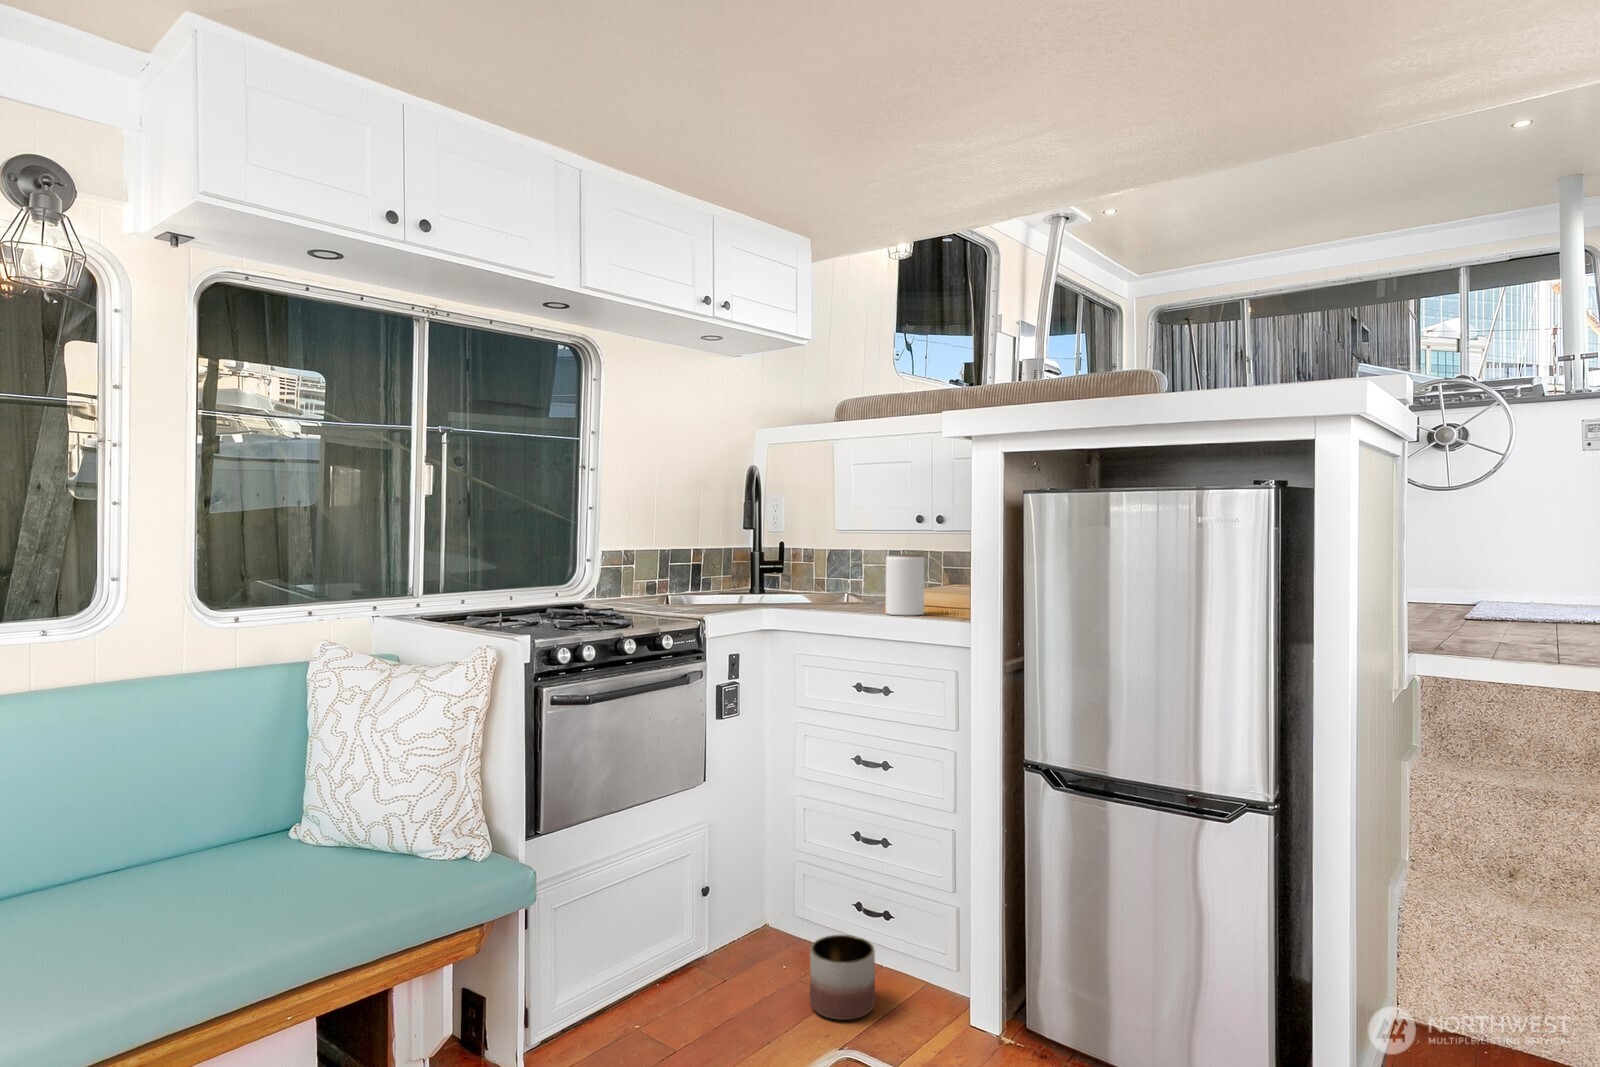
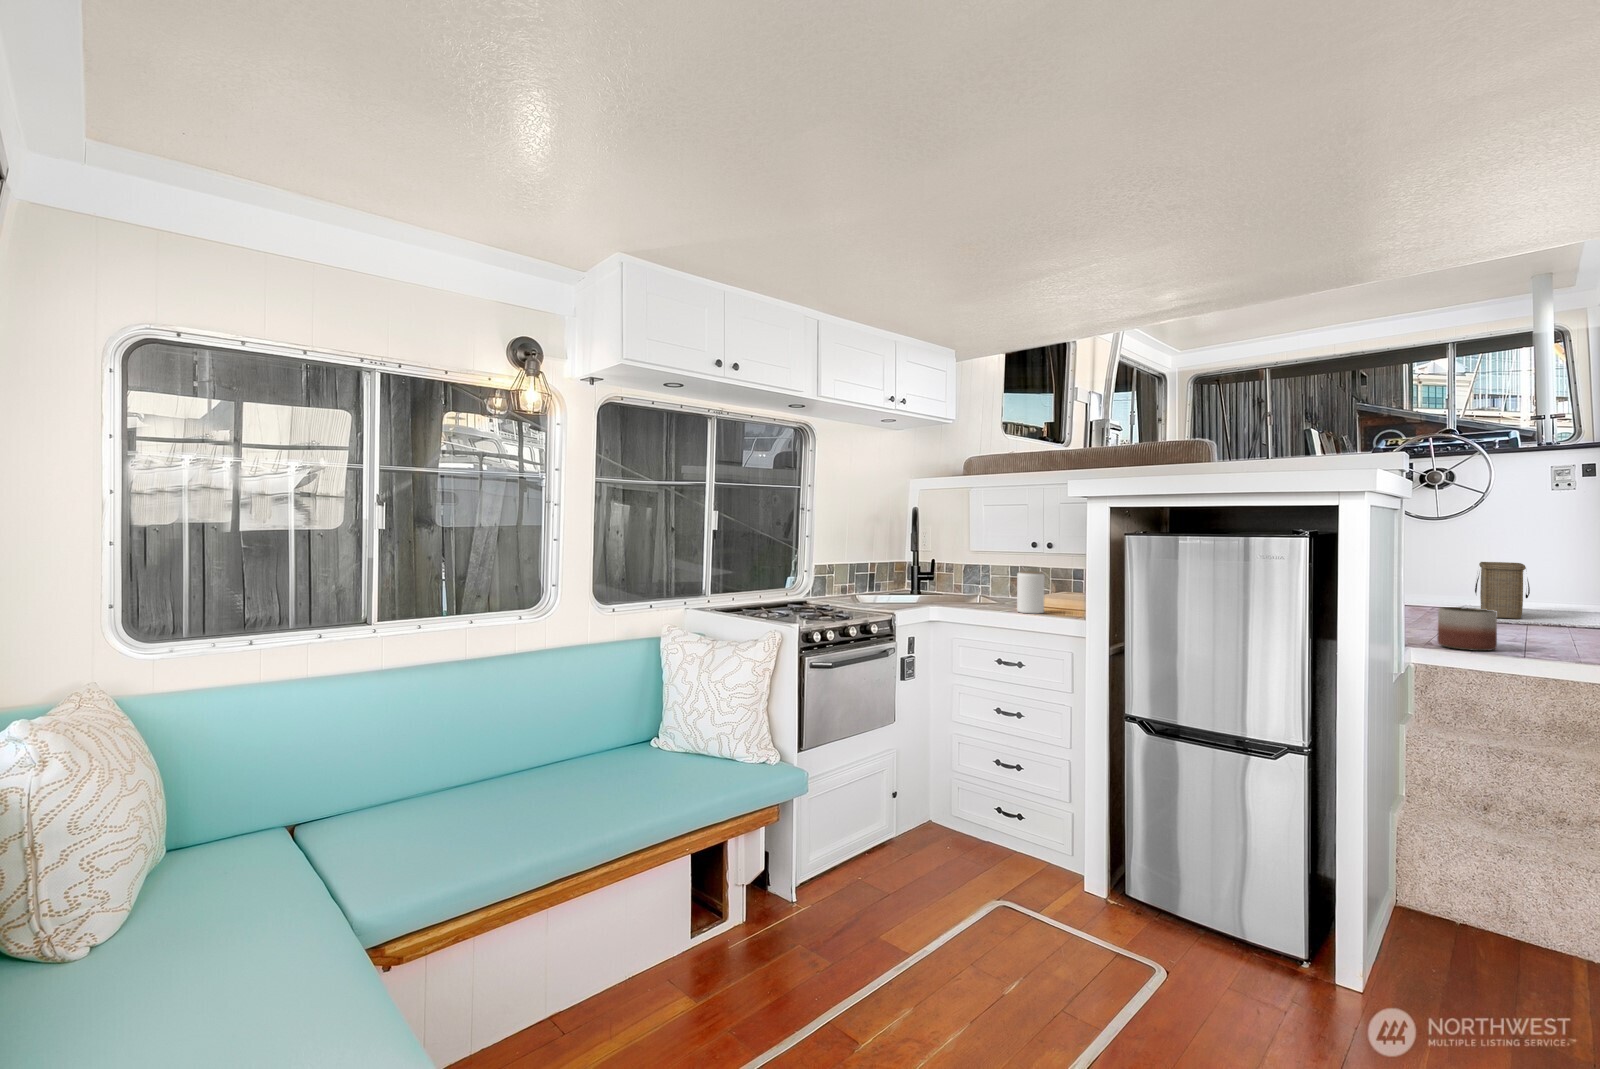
basket: none [1494,545,1559,618] -> present [1475,562,1530,619]
planter: present [810,935,875,1020] -> present [1437,607,1497,651]

